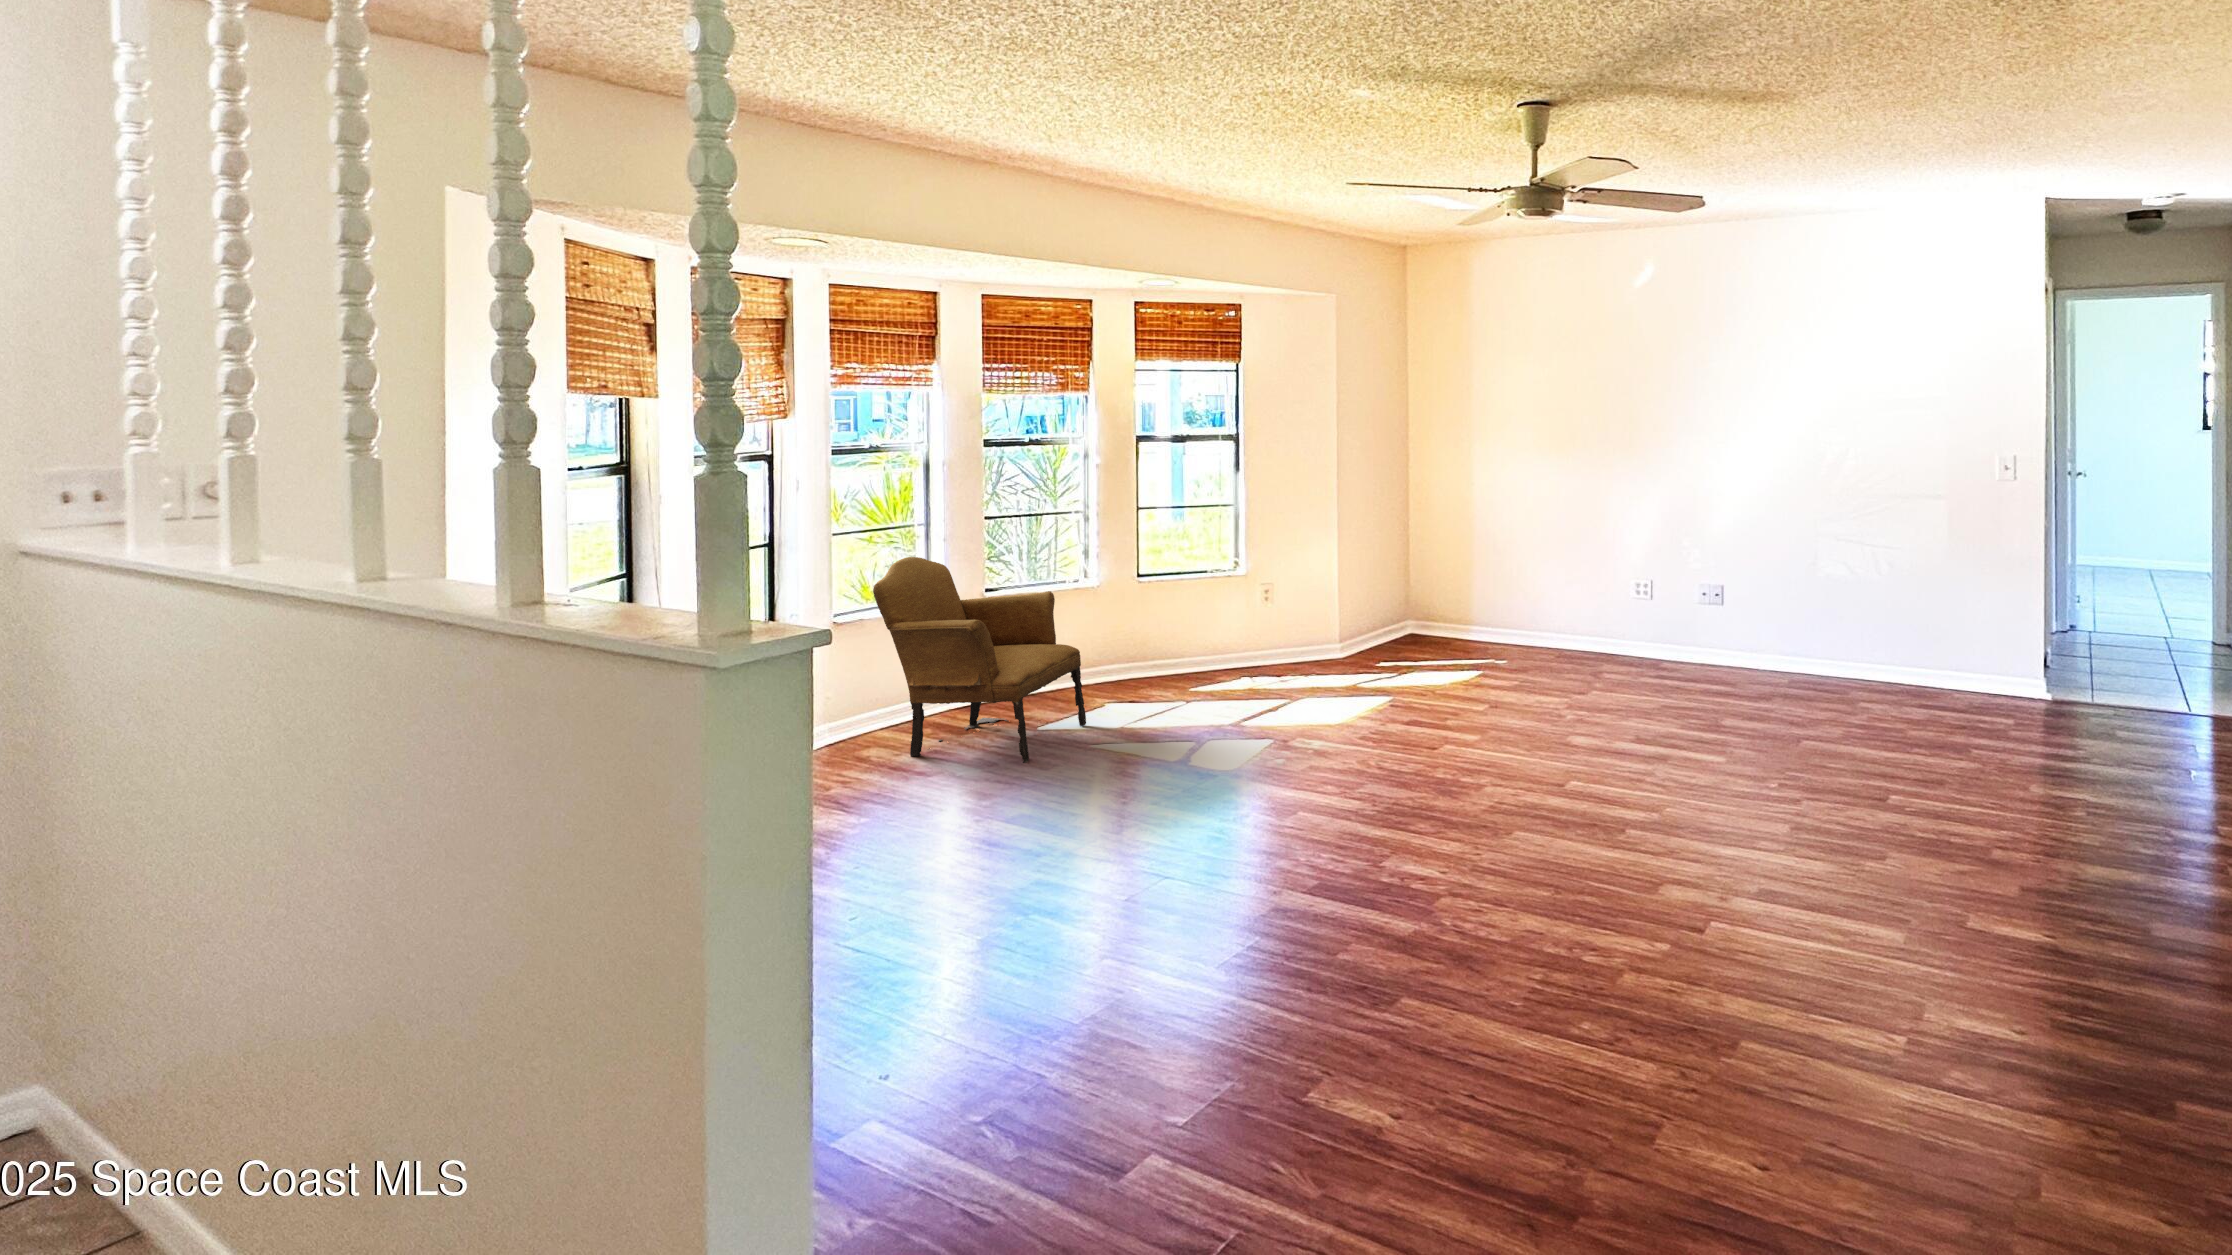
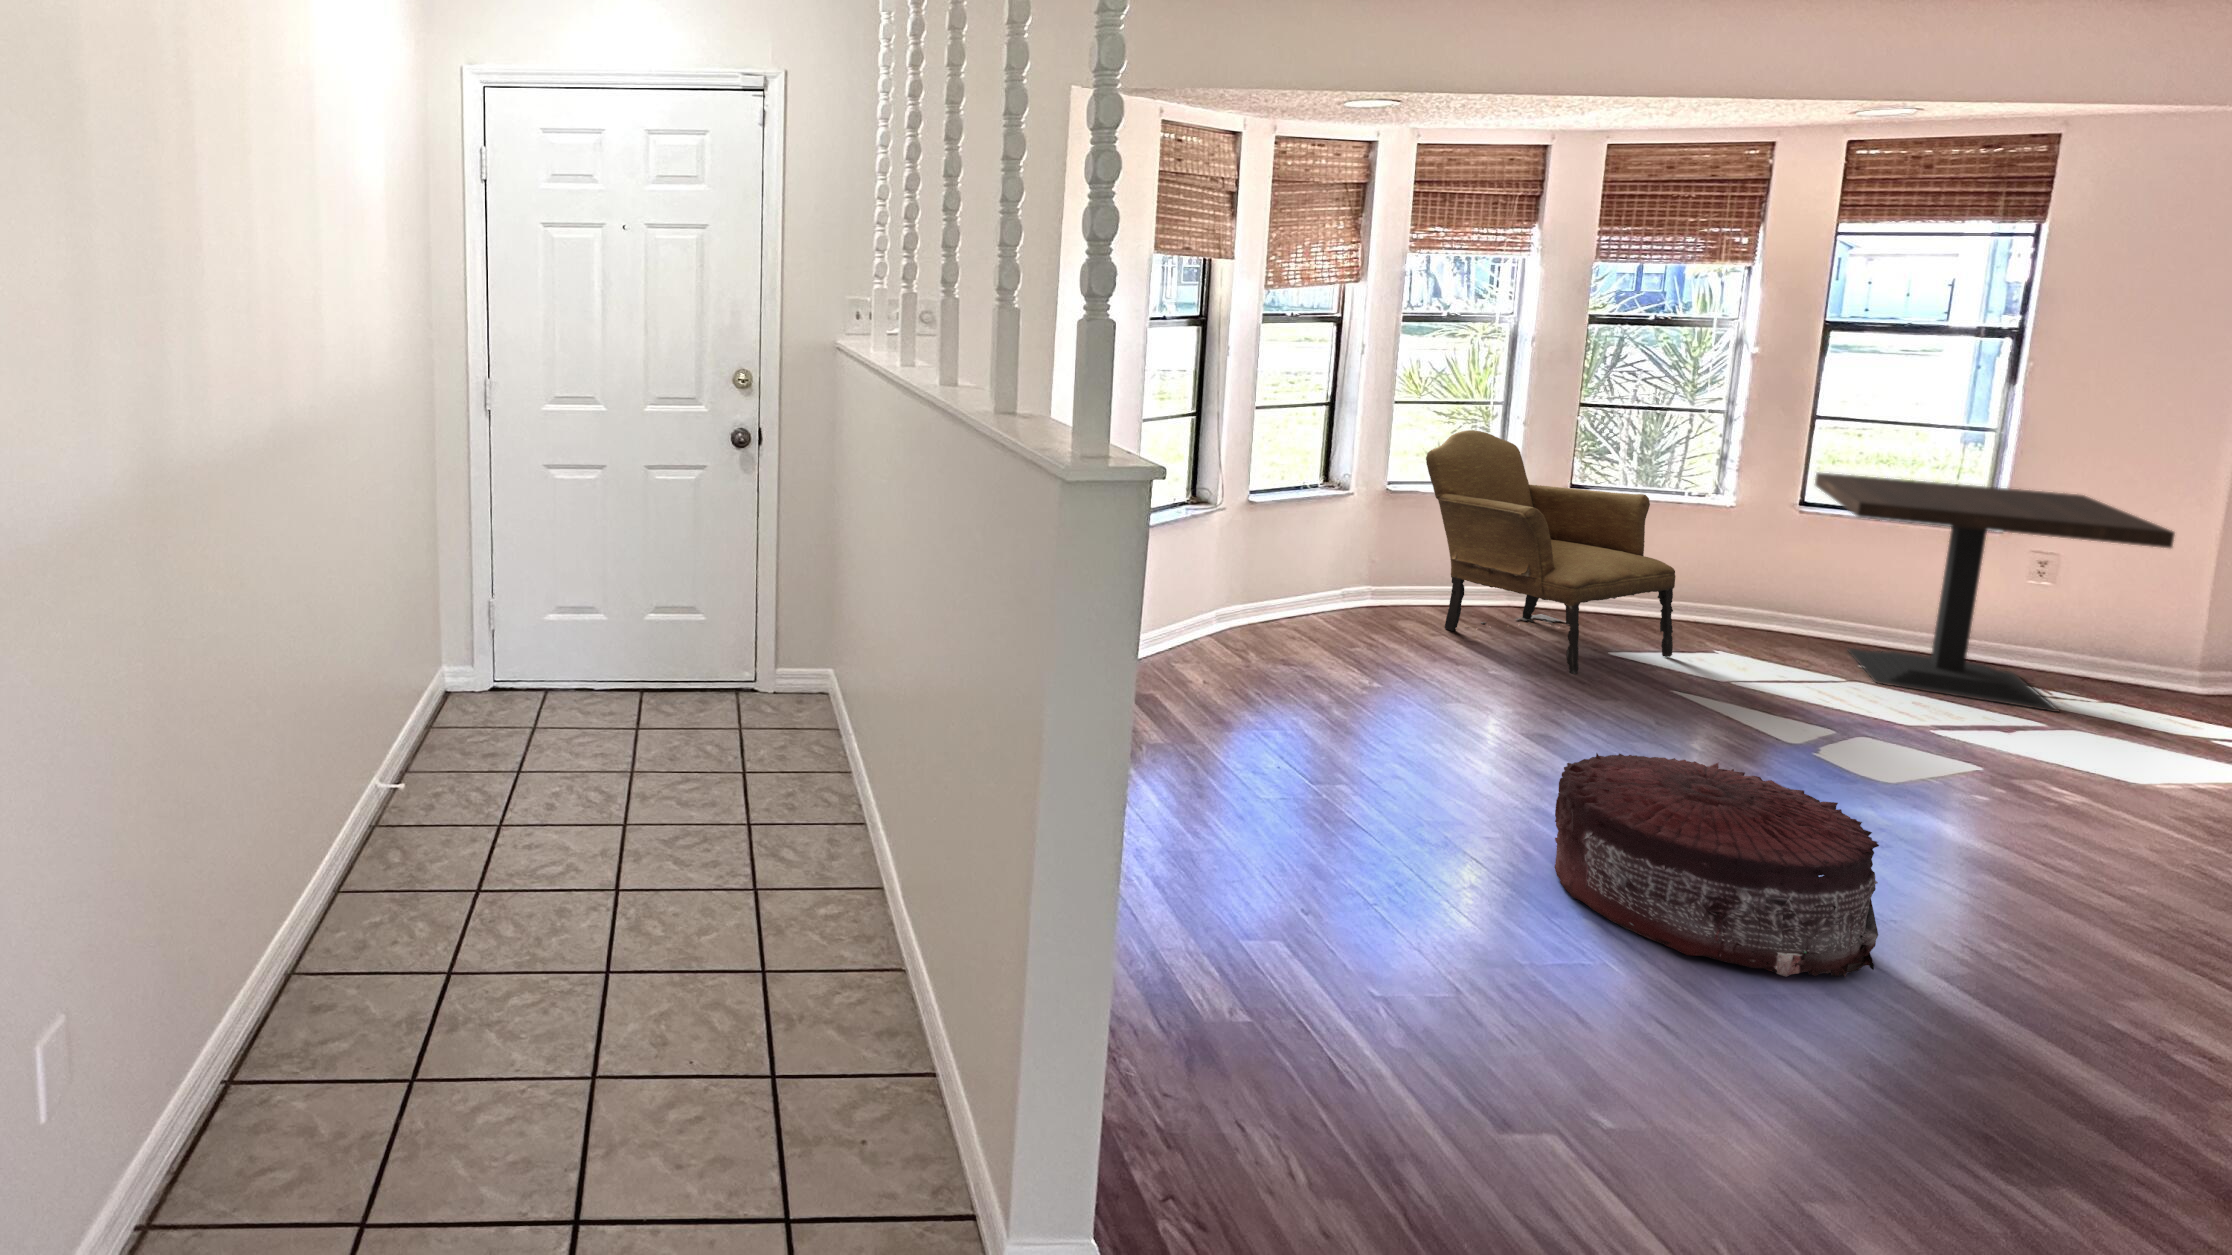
side table: none [1148,543,1328,704] -> present [1815,473,2175,712]
pouf: none [1070,795,1283,960] -> present [1555,753,1879,977]

